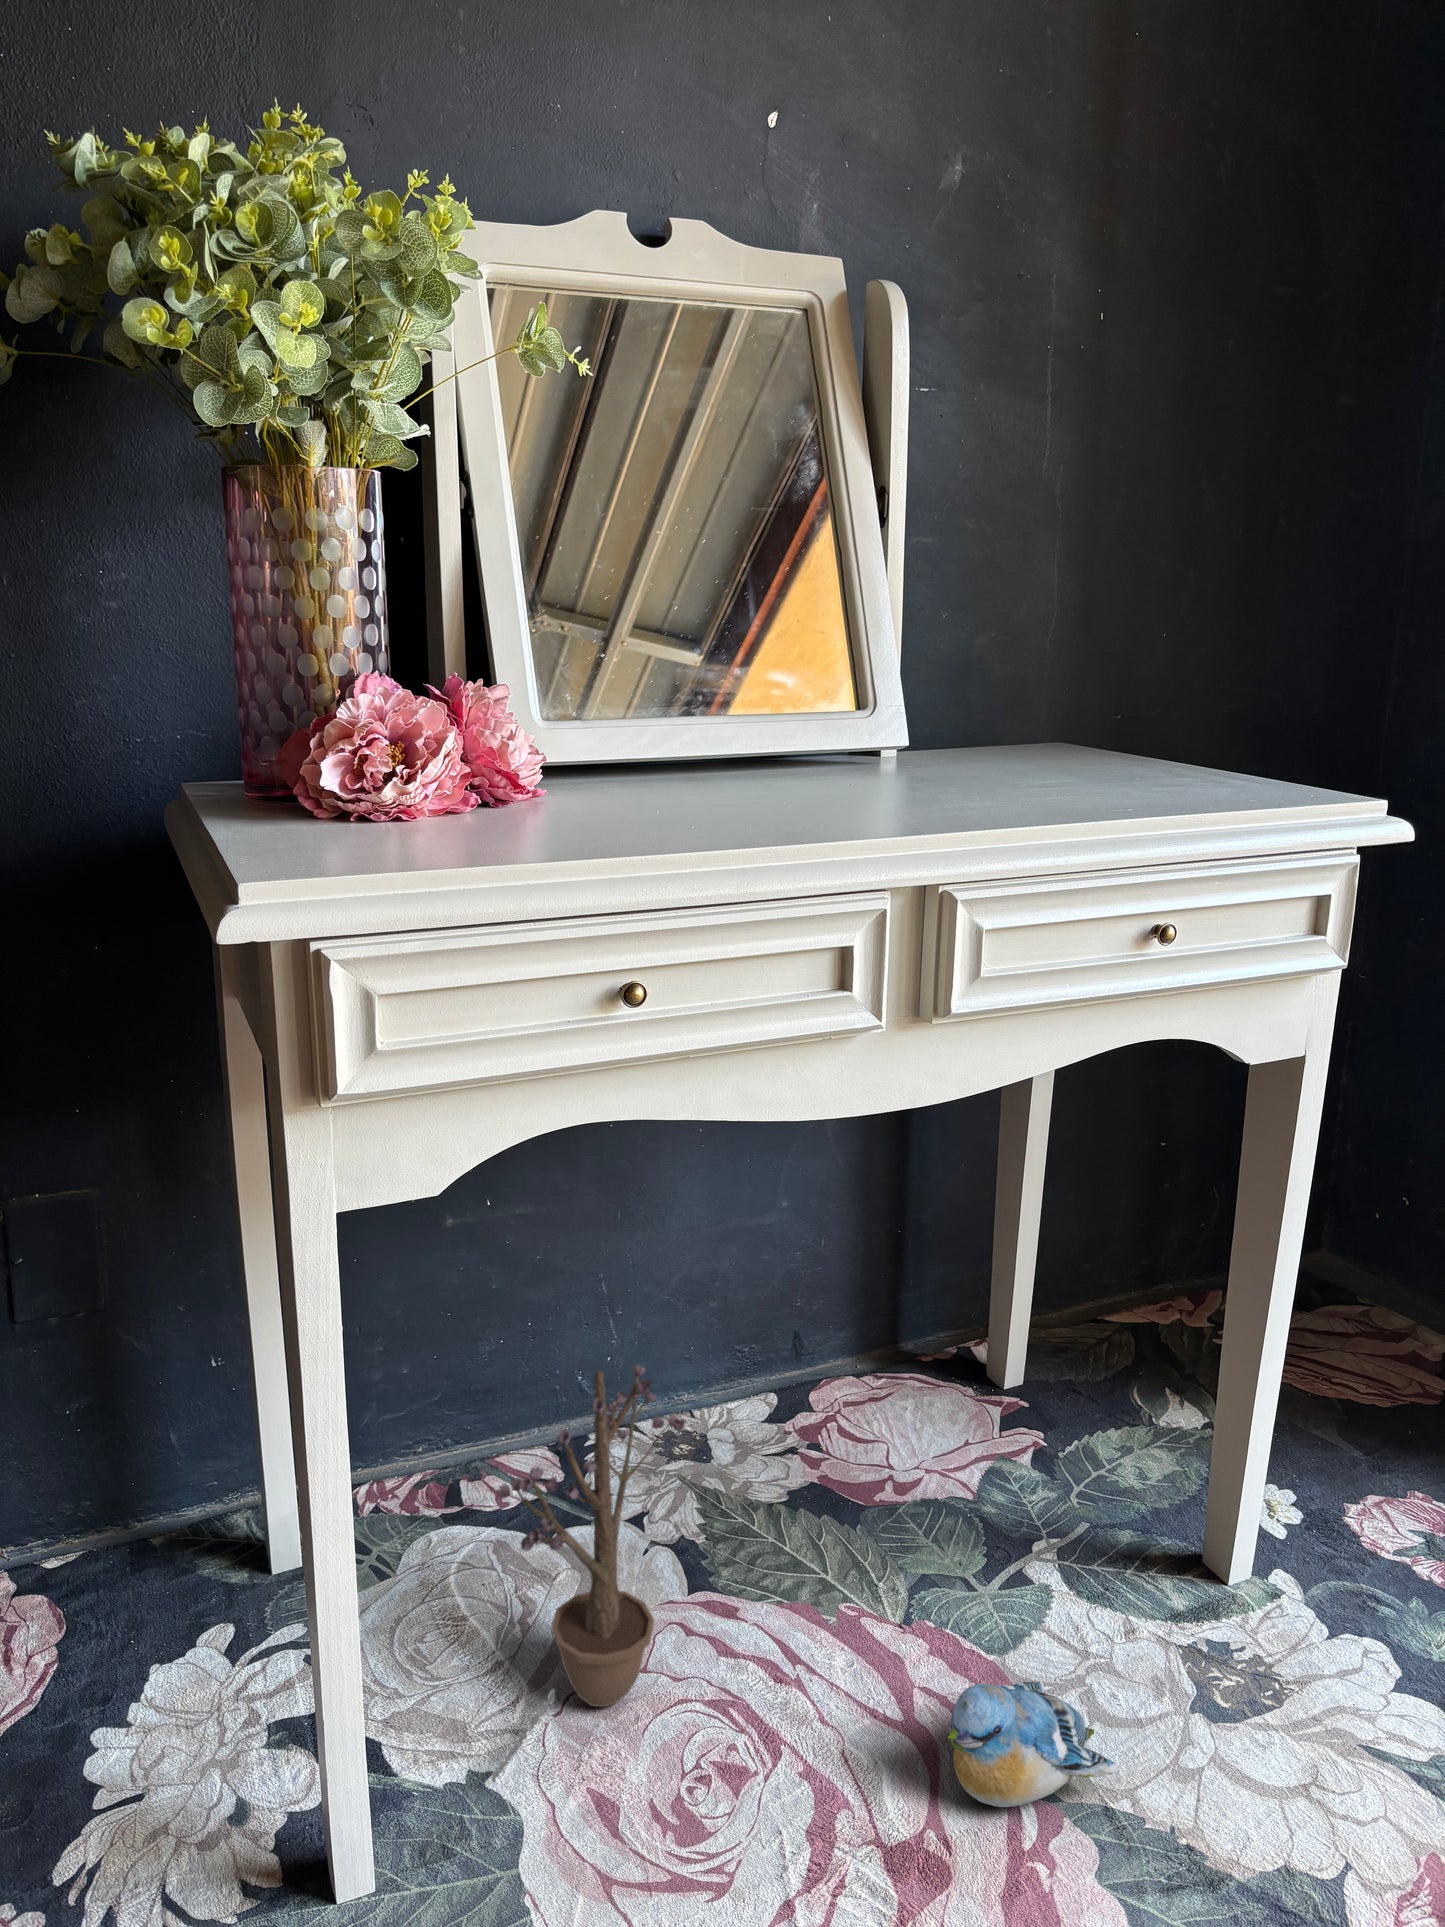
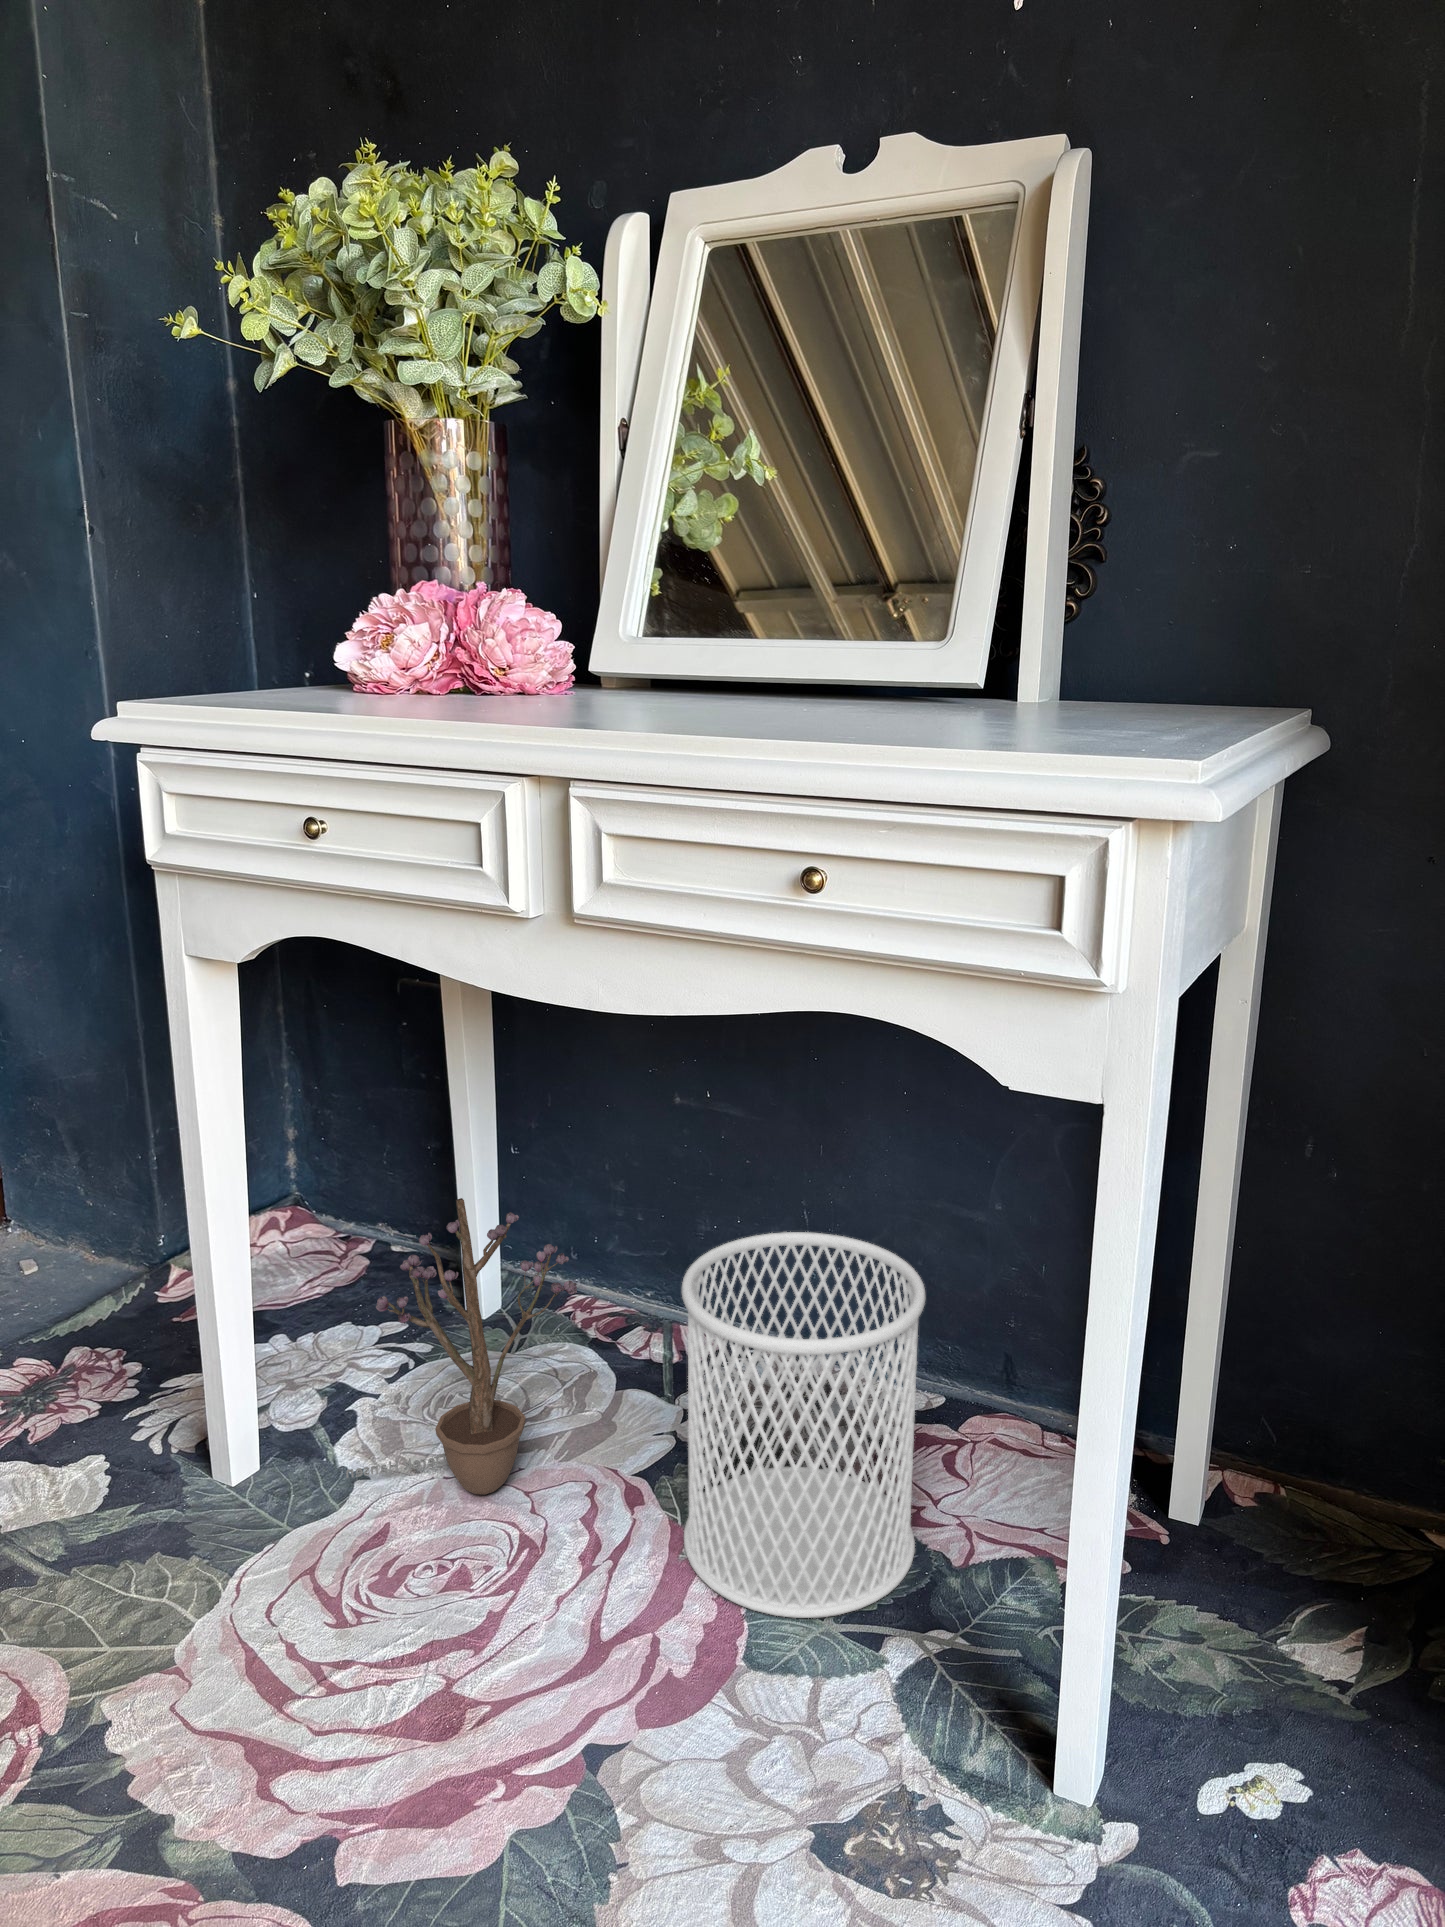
wastebasket: none [763,1258,1004,1626] -> present [682,1232,925,1618]
plush toy: present [948,1681,1119,1807] -> none [504,1602,685,1781]

